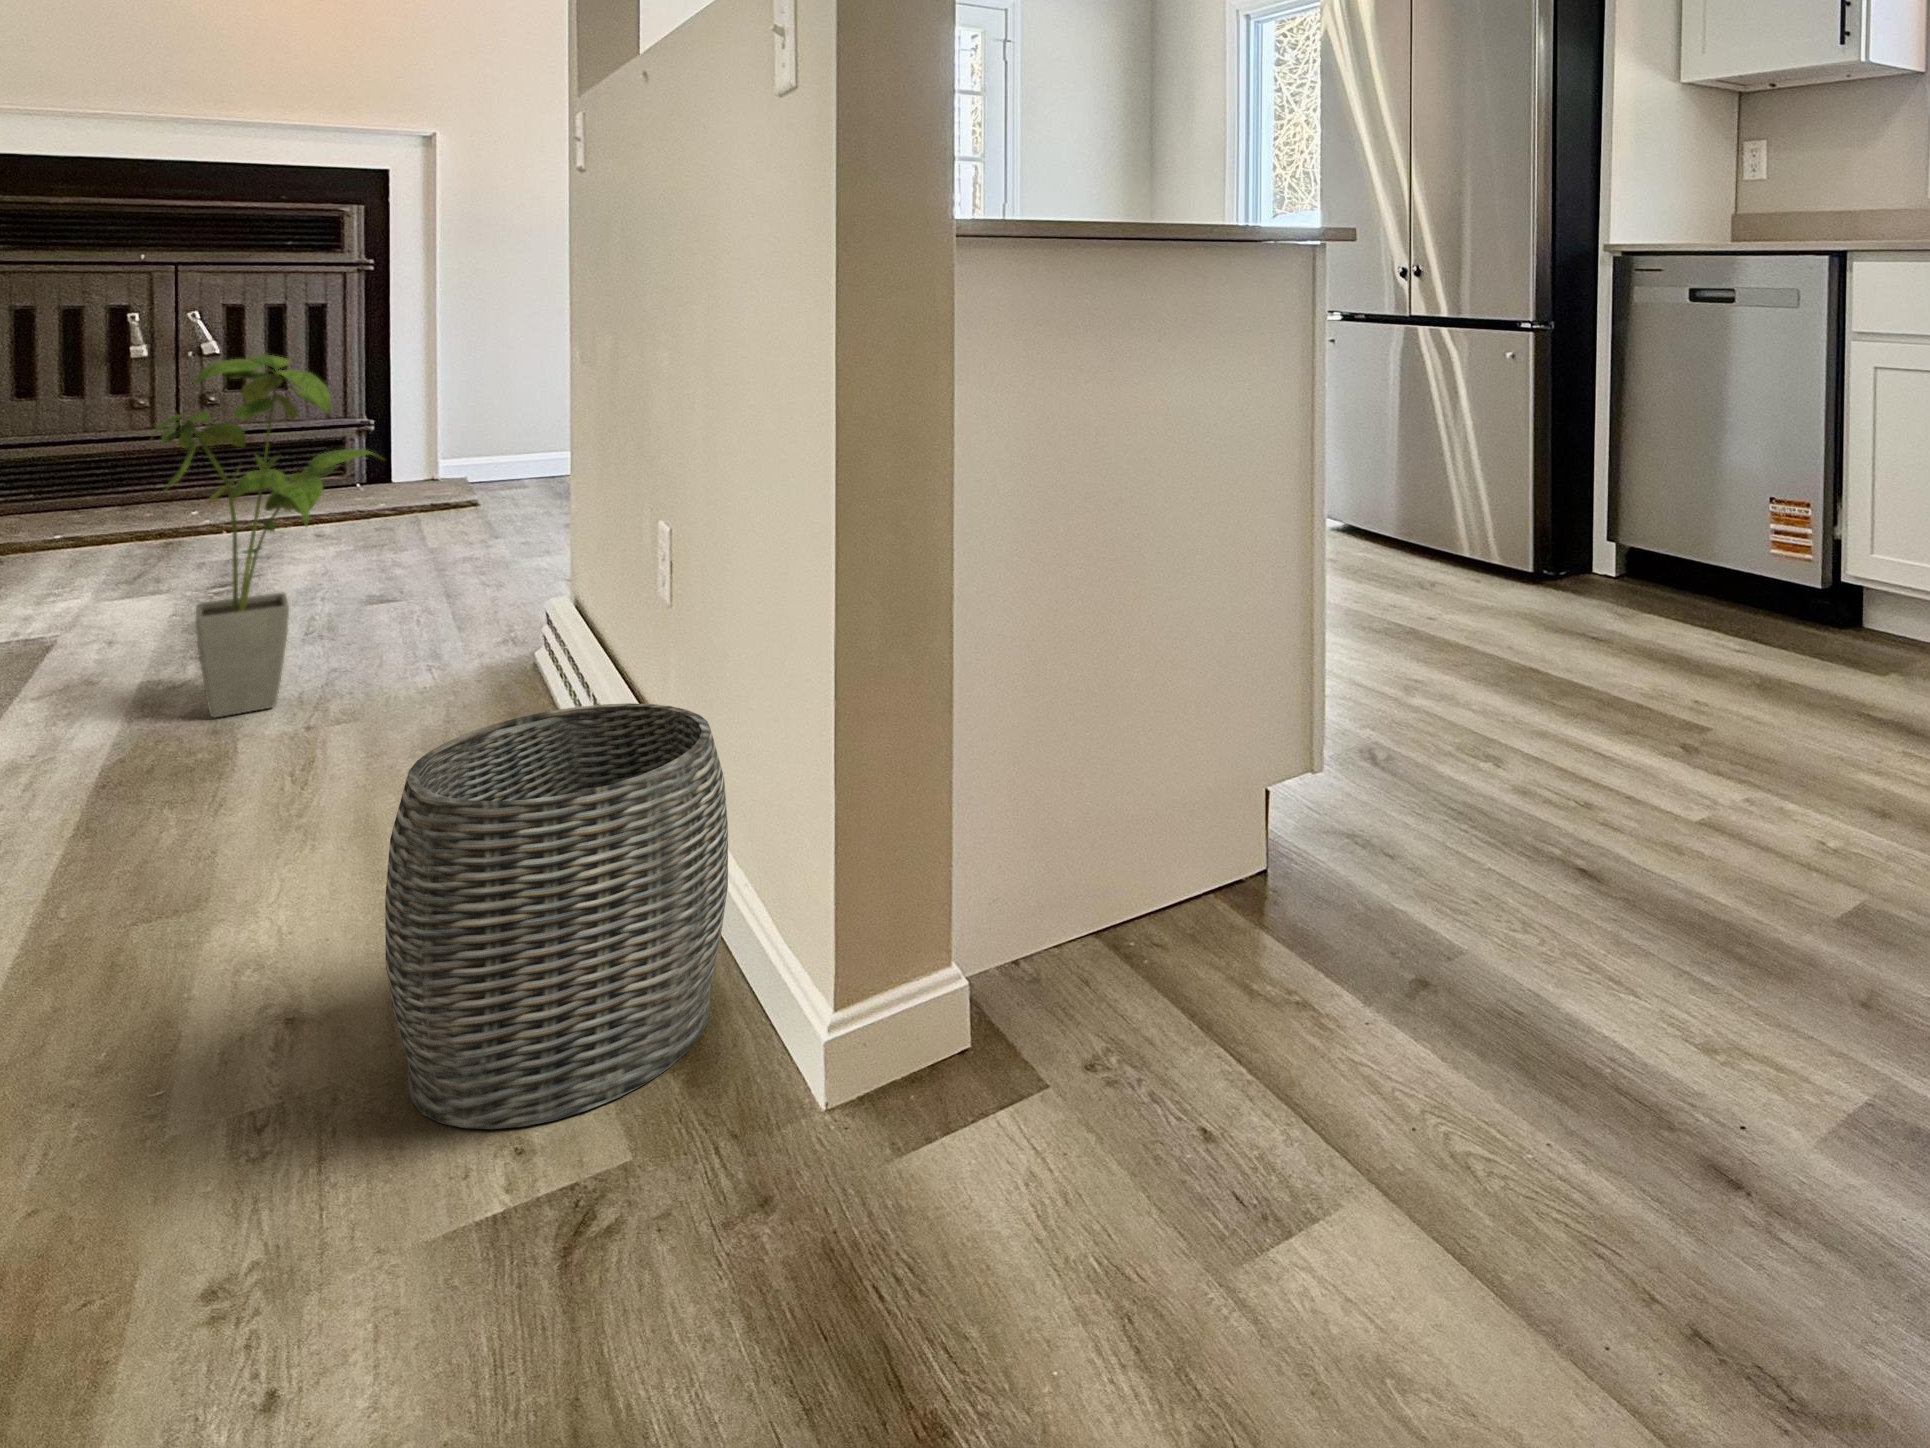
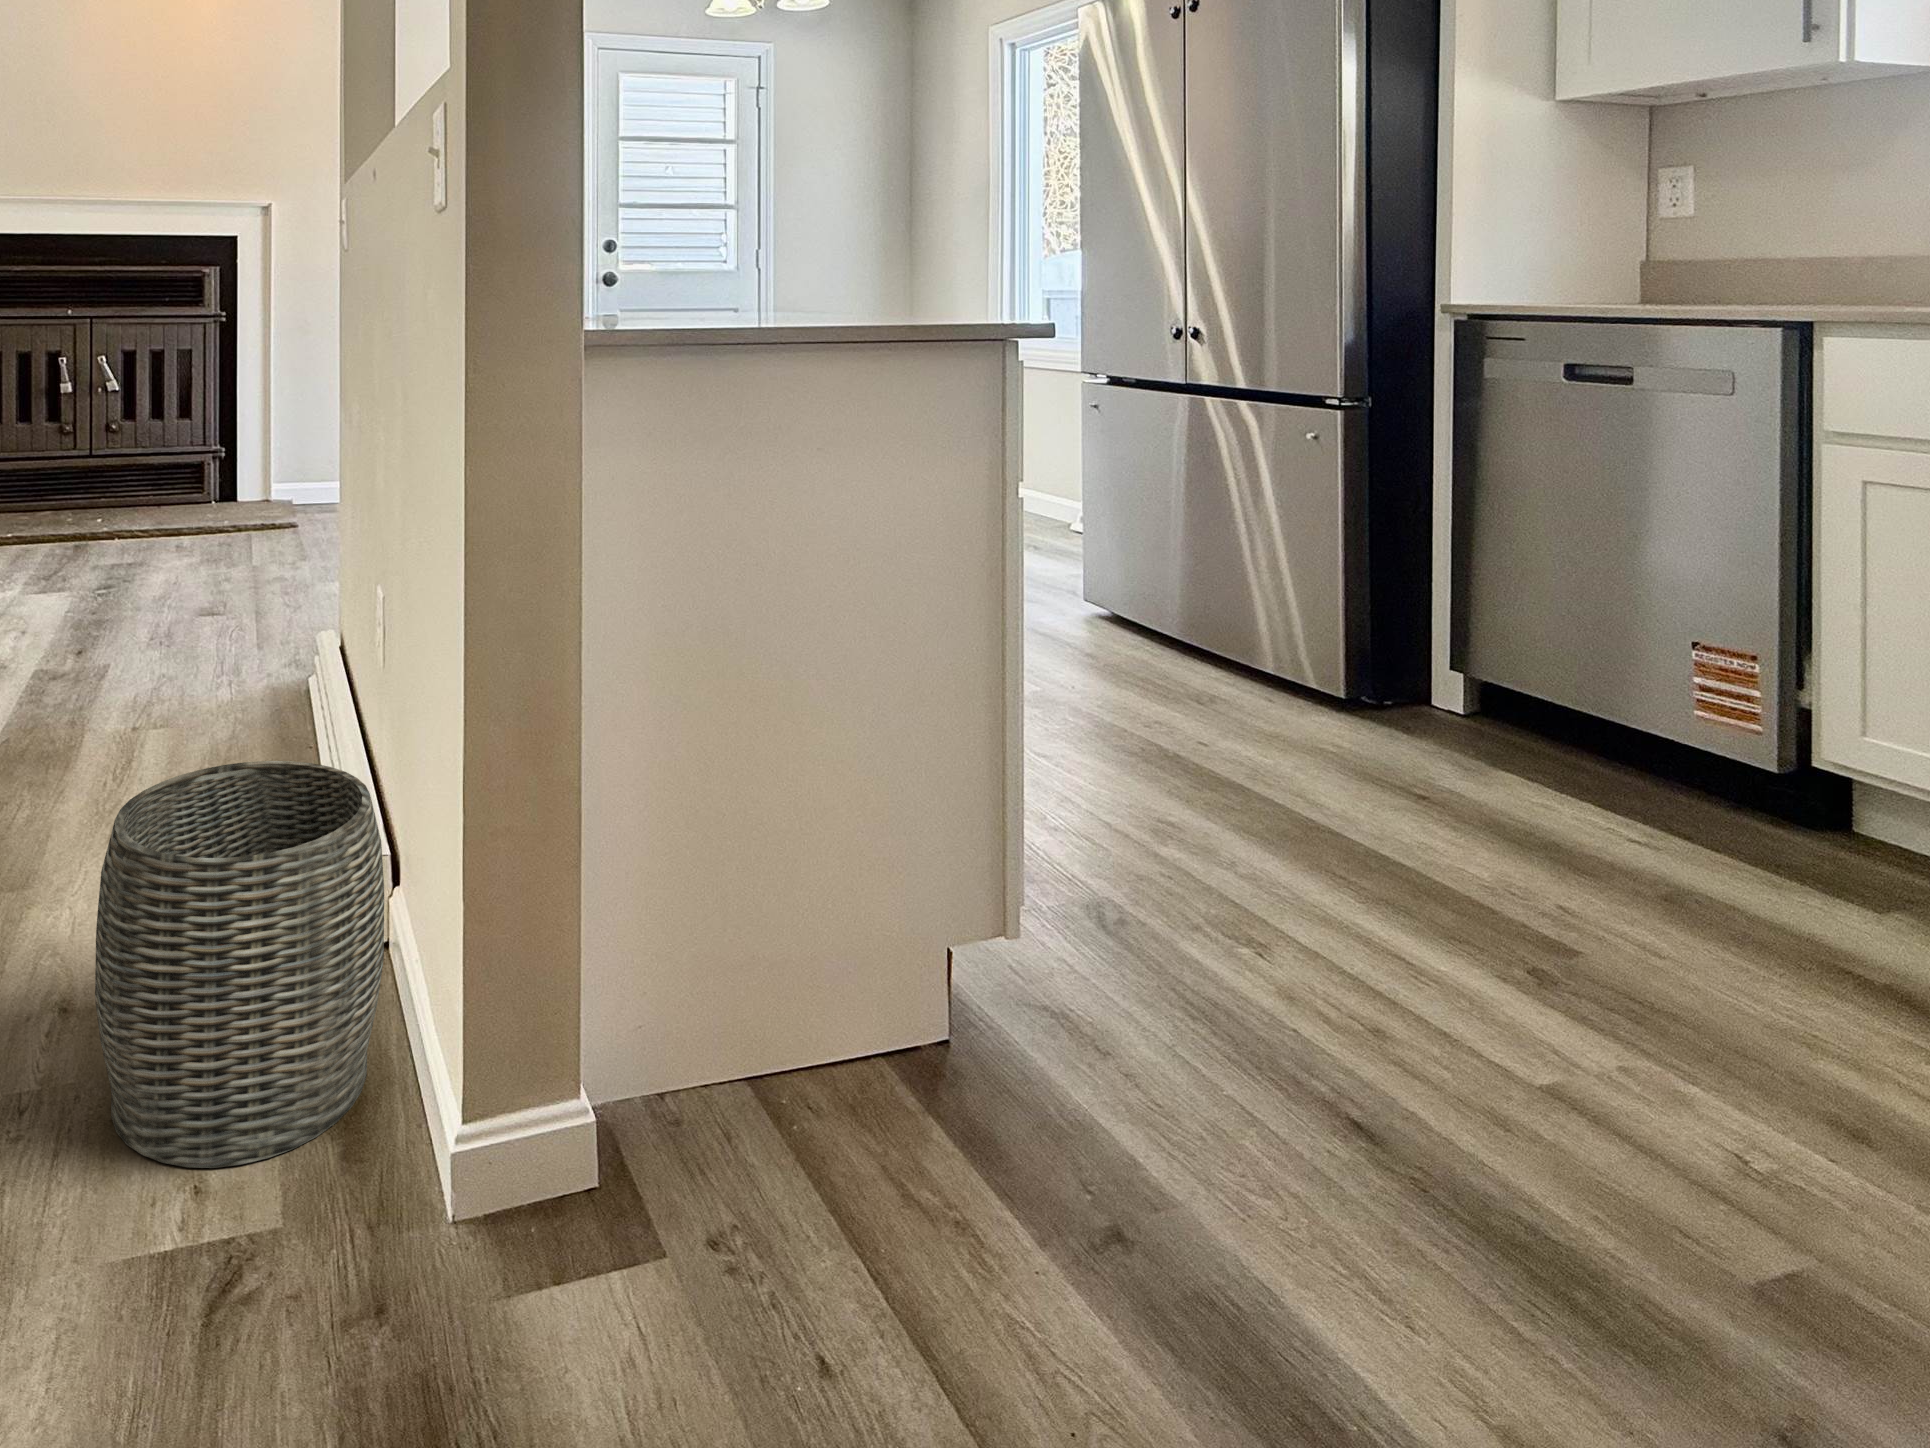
house plant: present [153,354,383,718] -> none [31,404,197,705]

